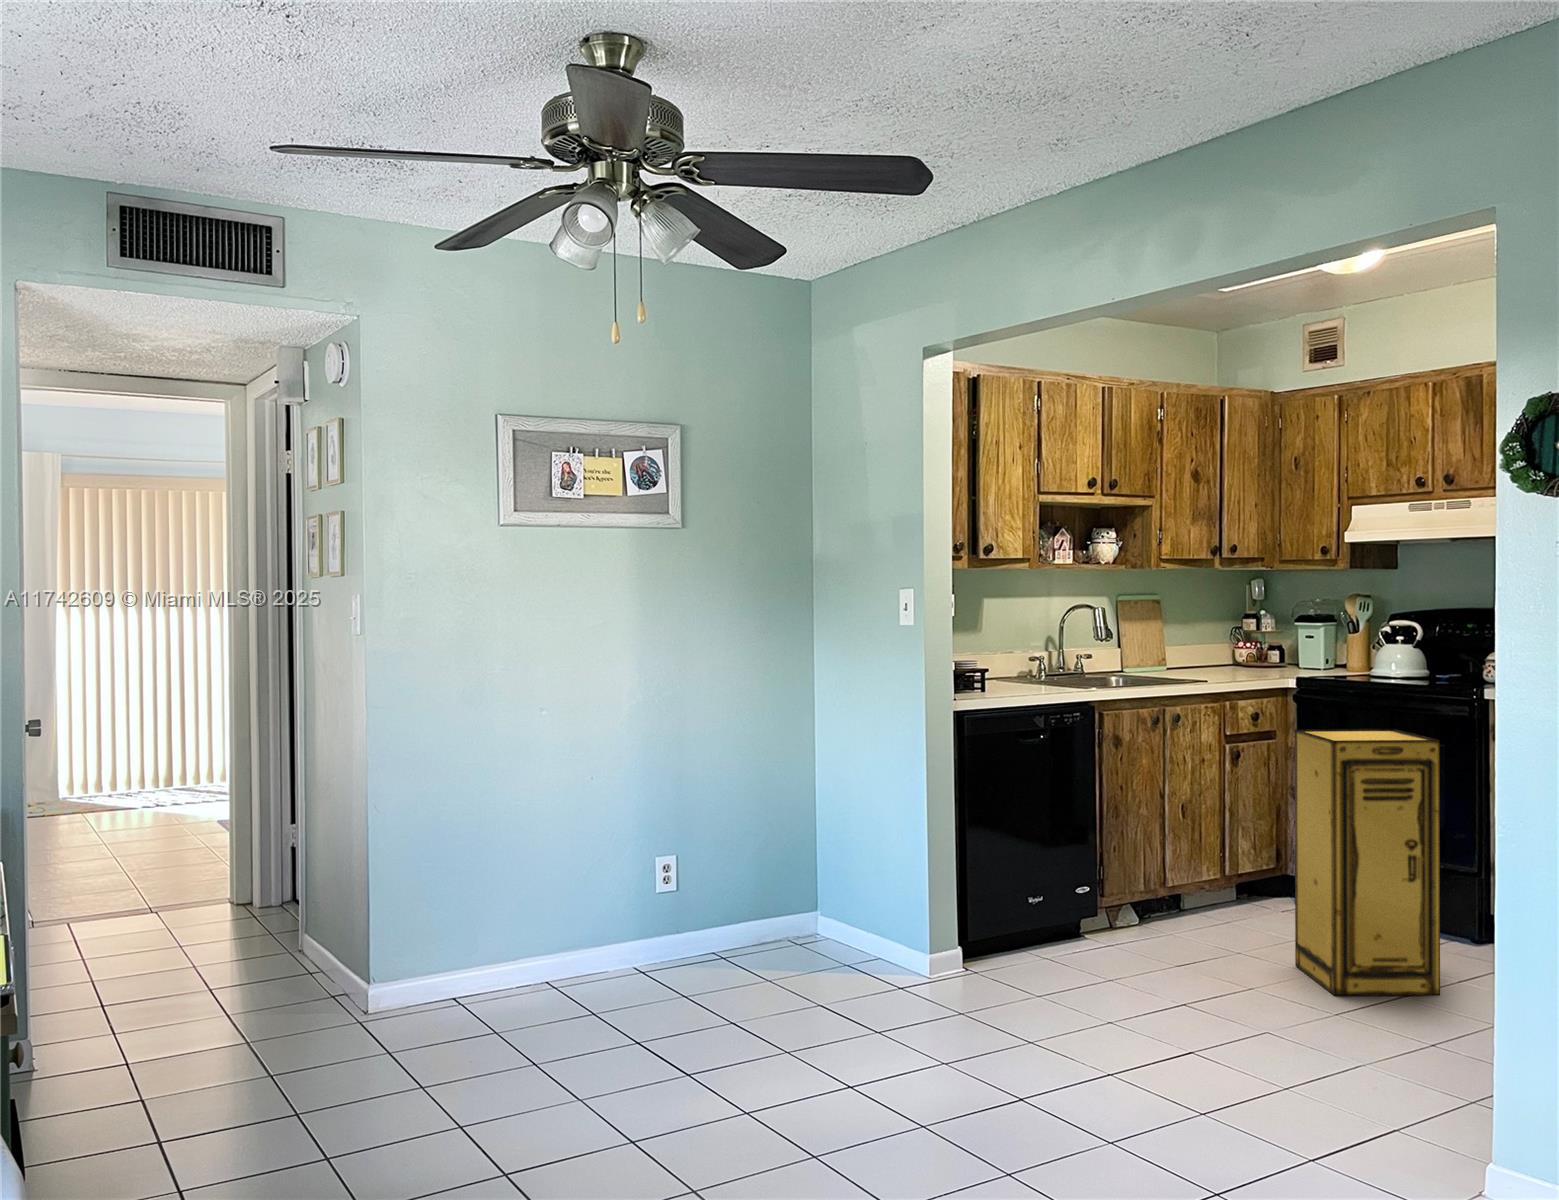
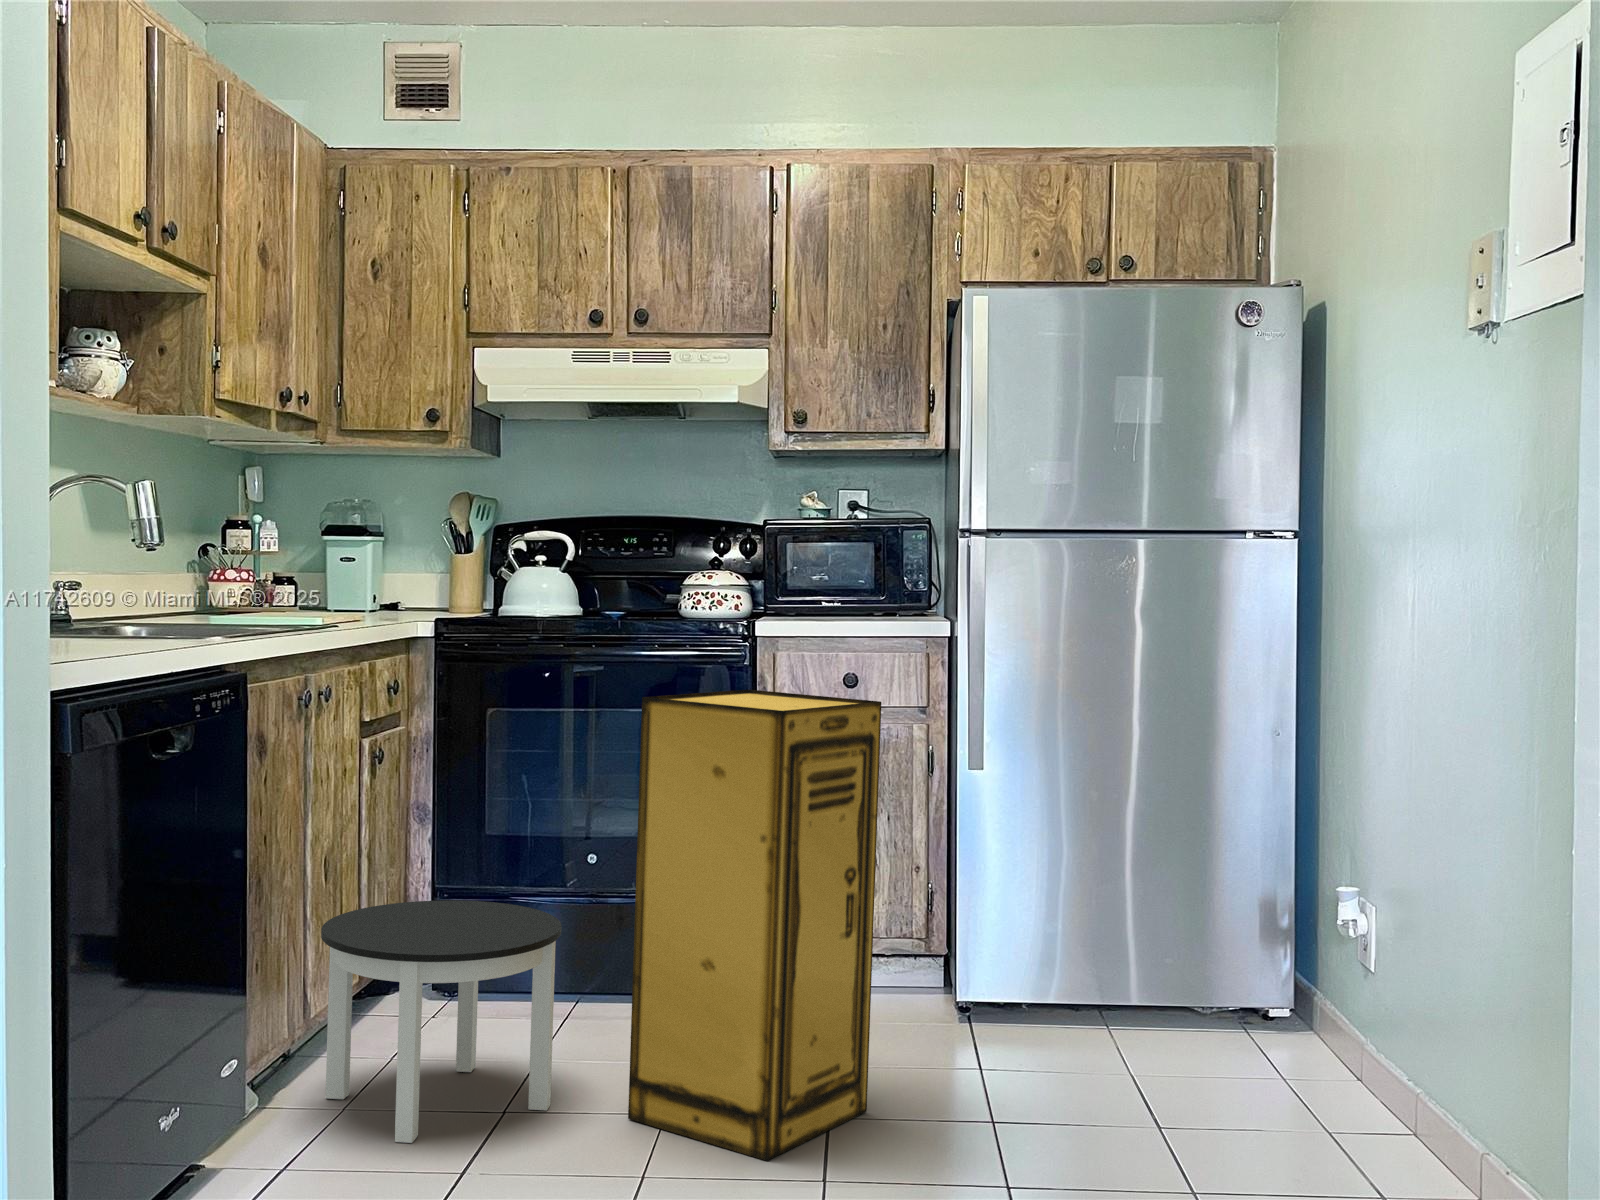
round table: none [1151,833,1281,954] -> present [321,900,561,1143]

